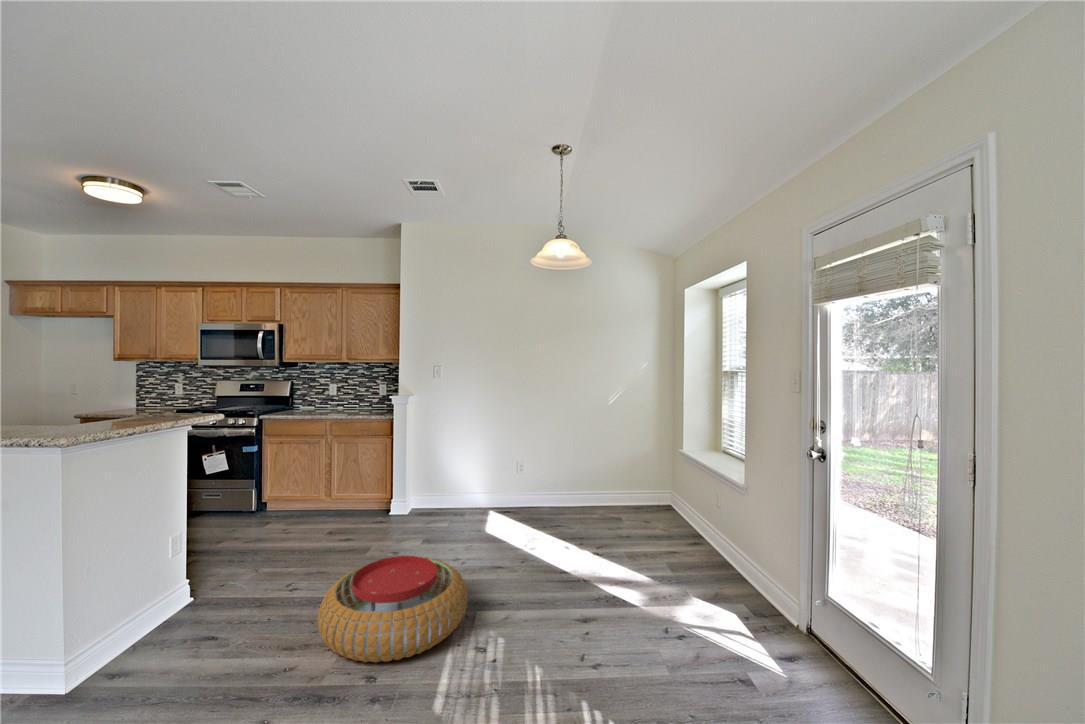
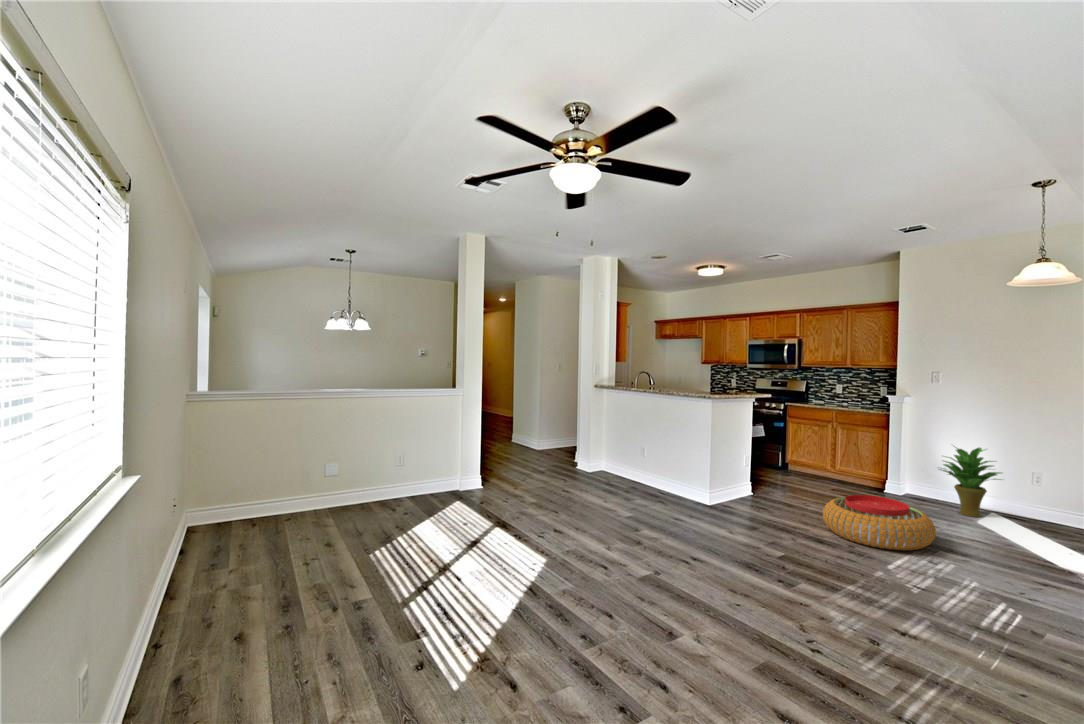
potted plant: none [444,449,504,530] -> present [939,447,1001,517]

